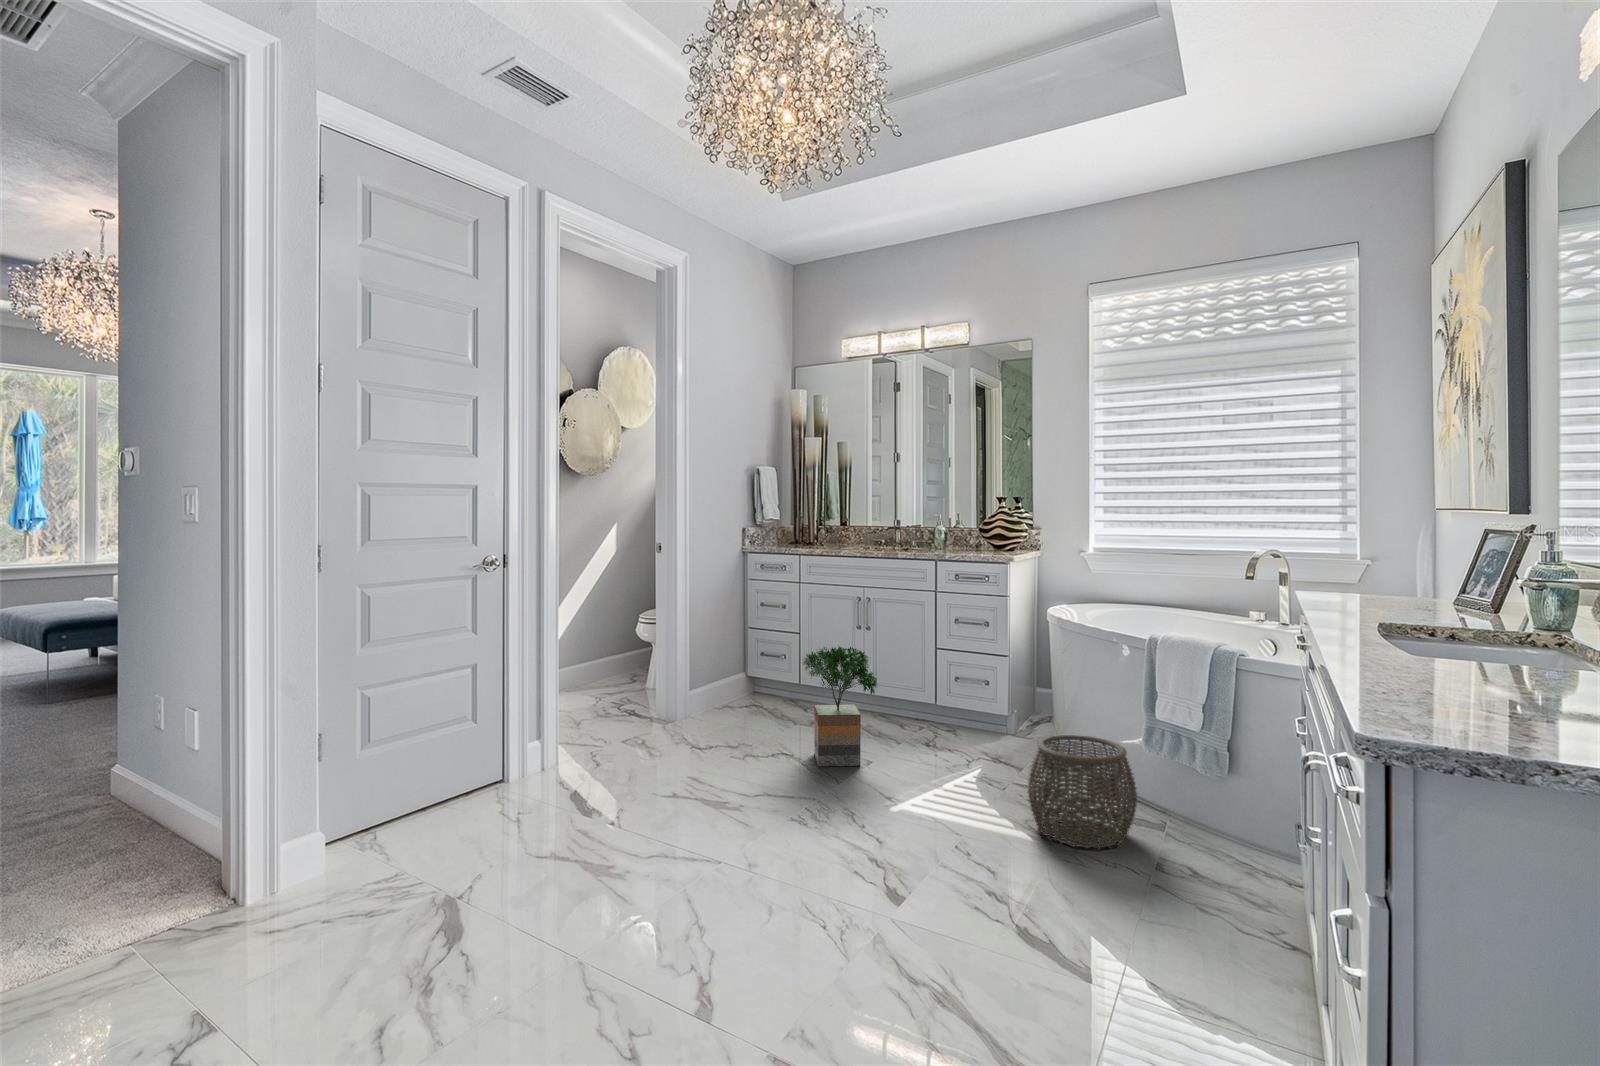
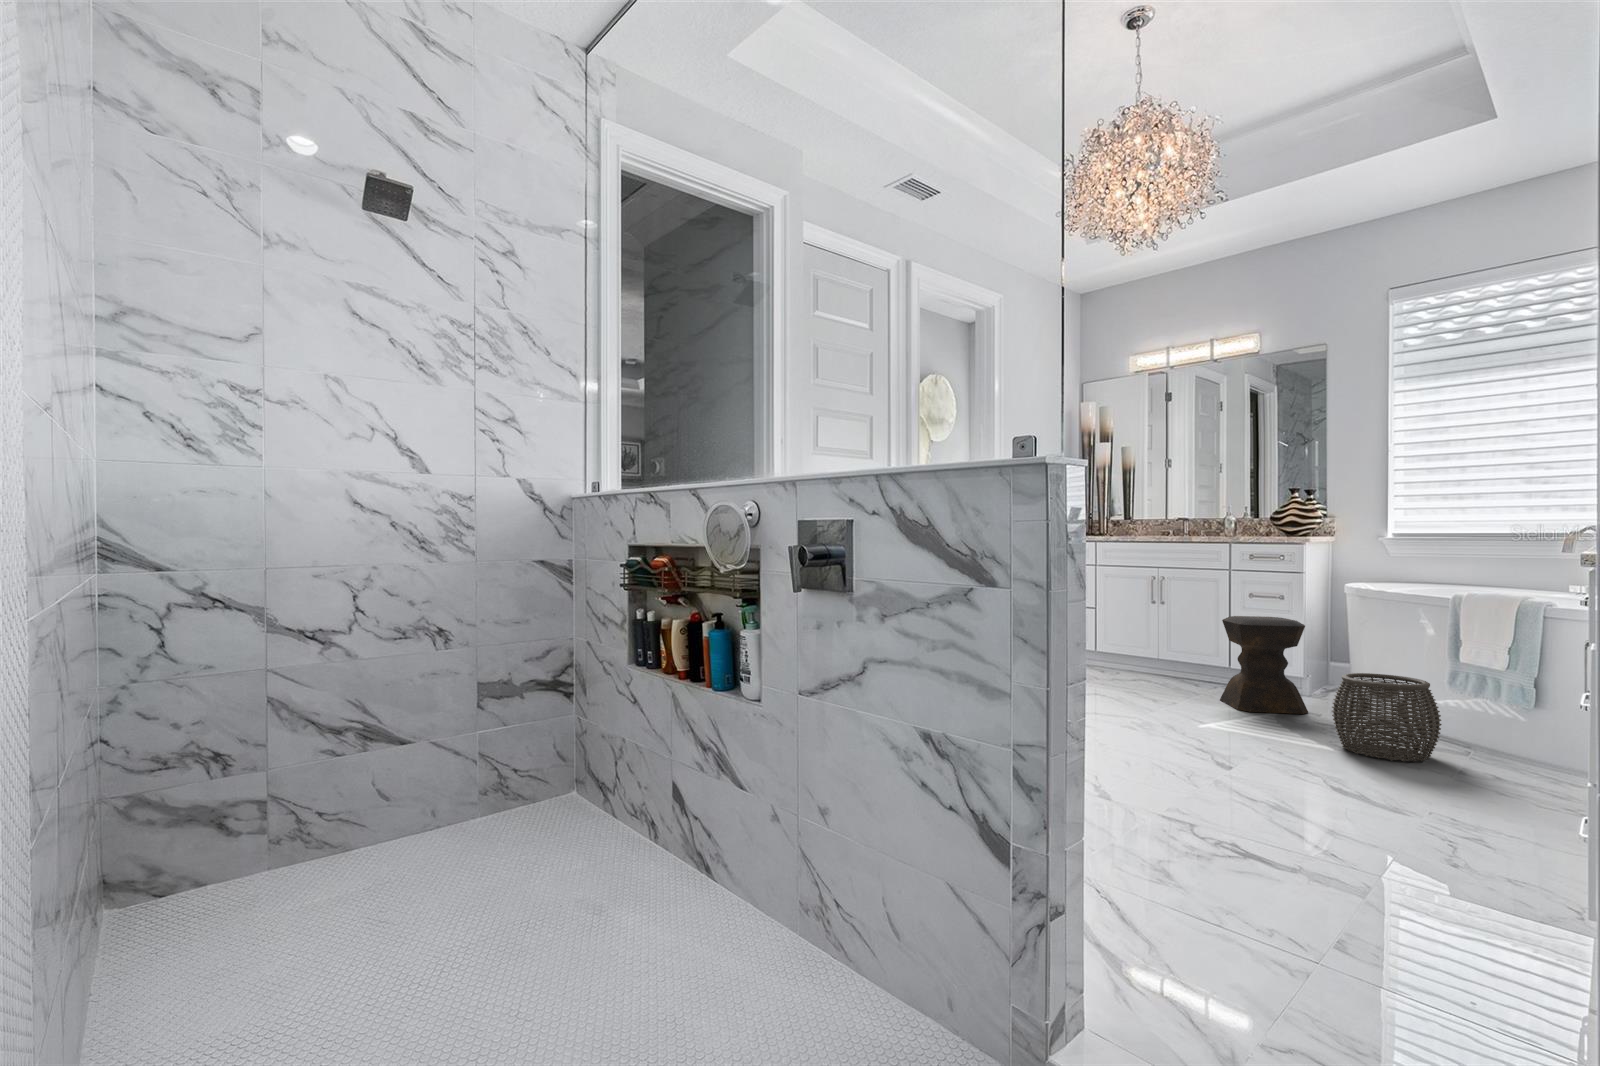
potted tree: present [802,647,878,767] -> none [1112,606,1185,705]
stool: none [920,651,1009,770] -> present [1220,616,1308,714]

